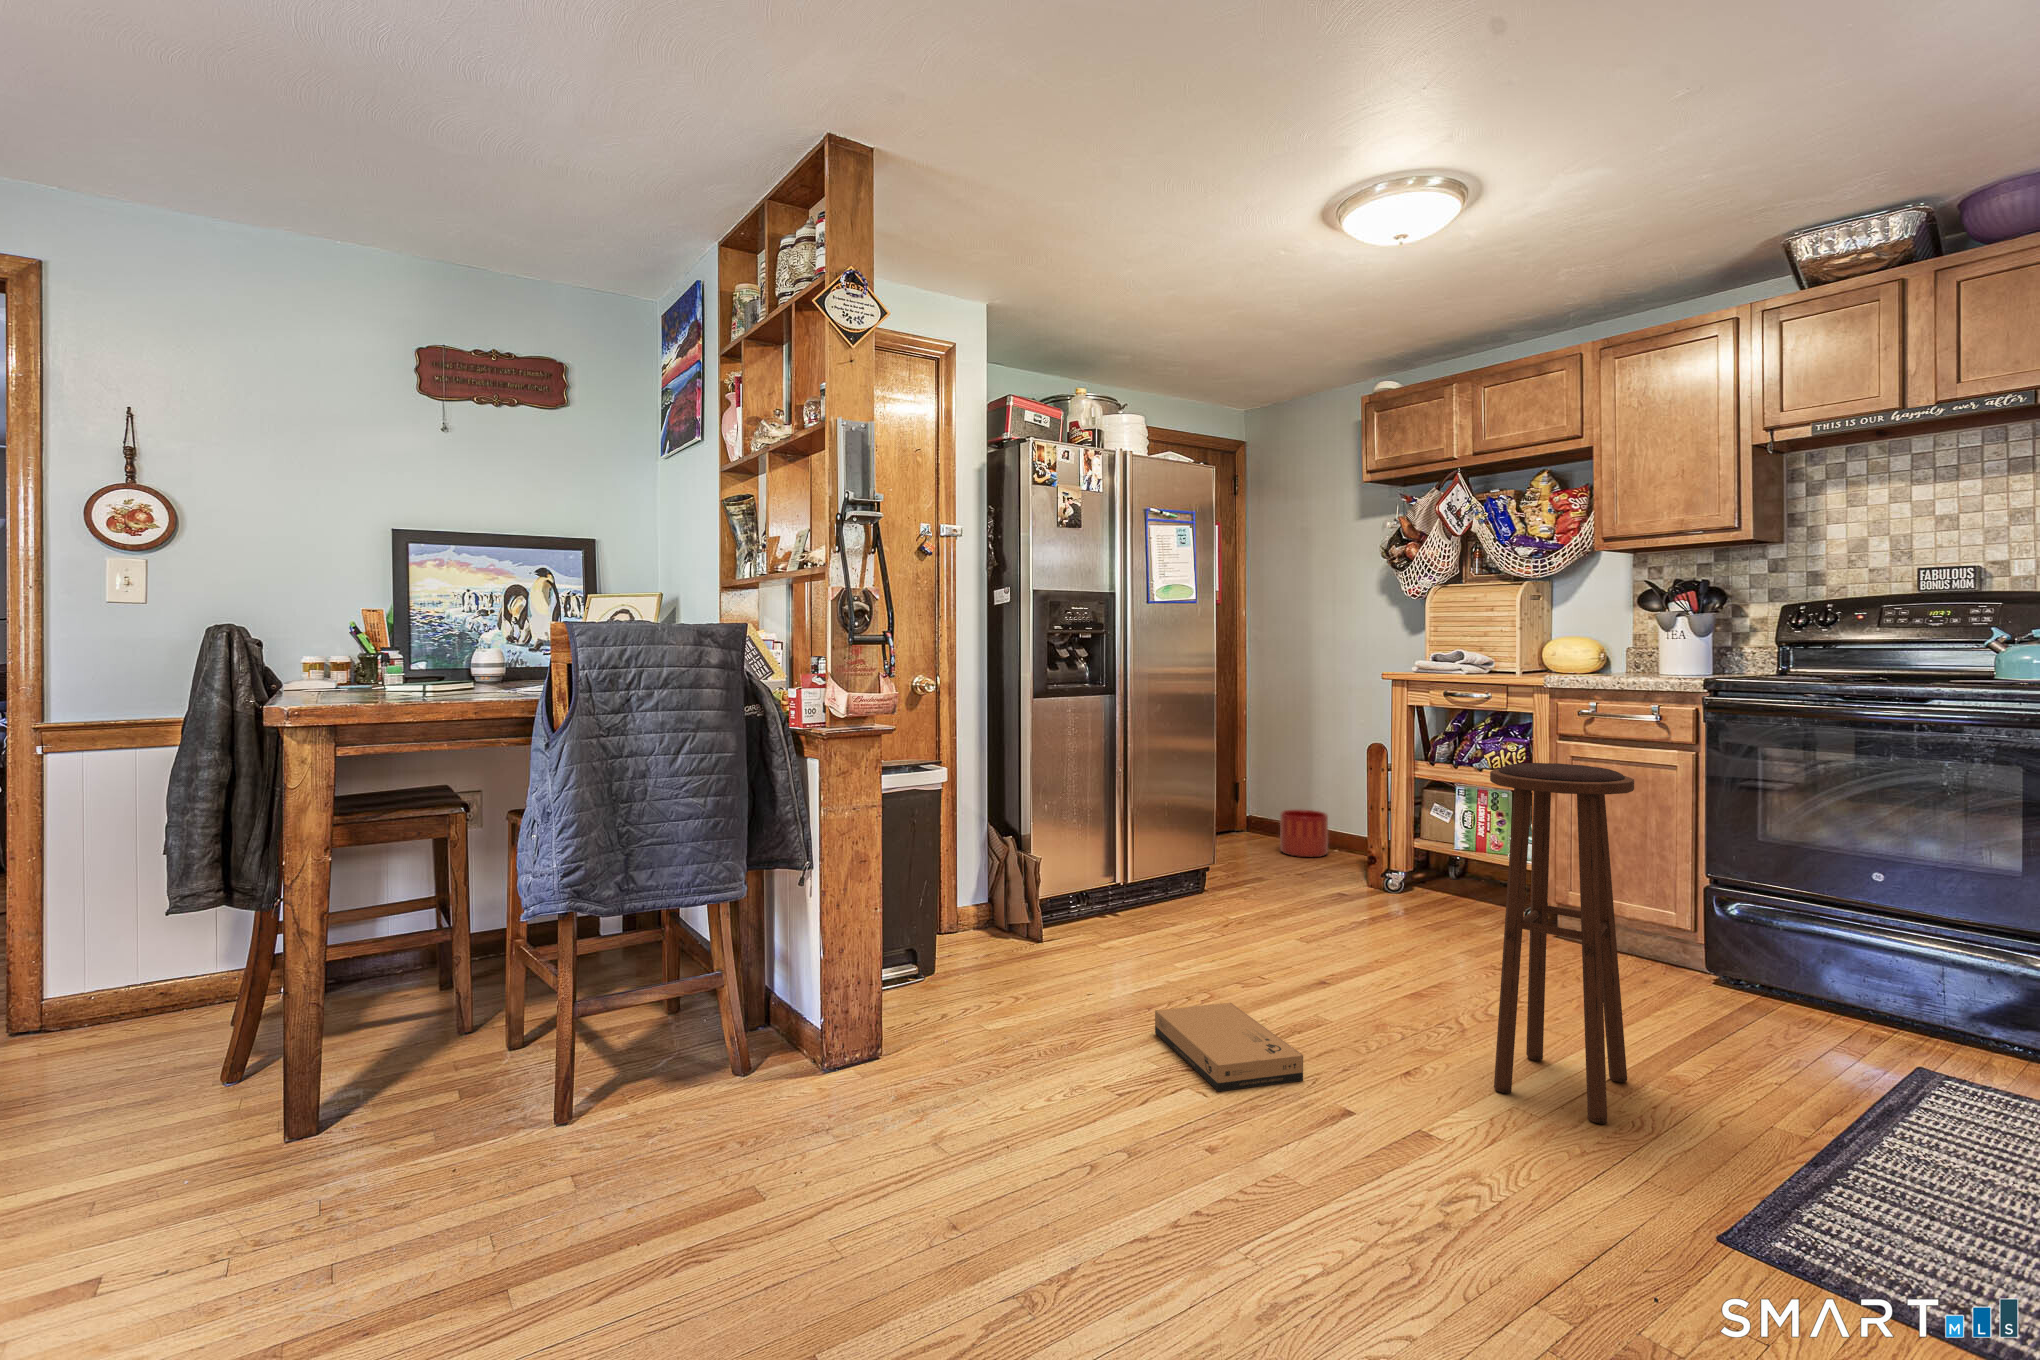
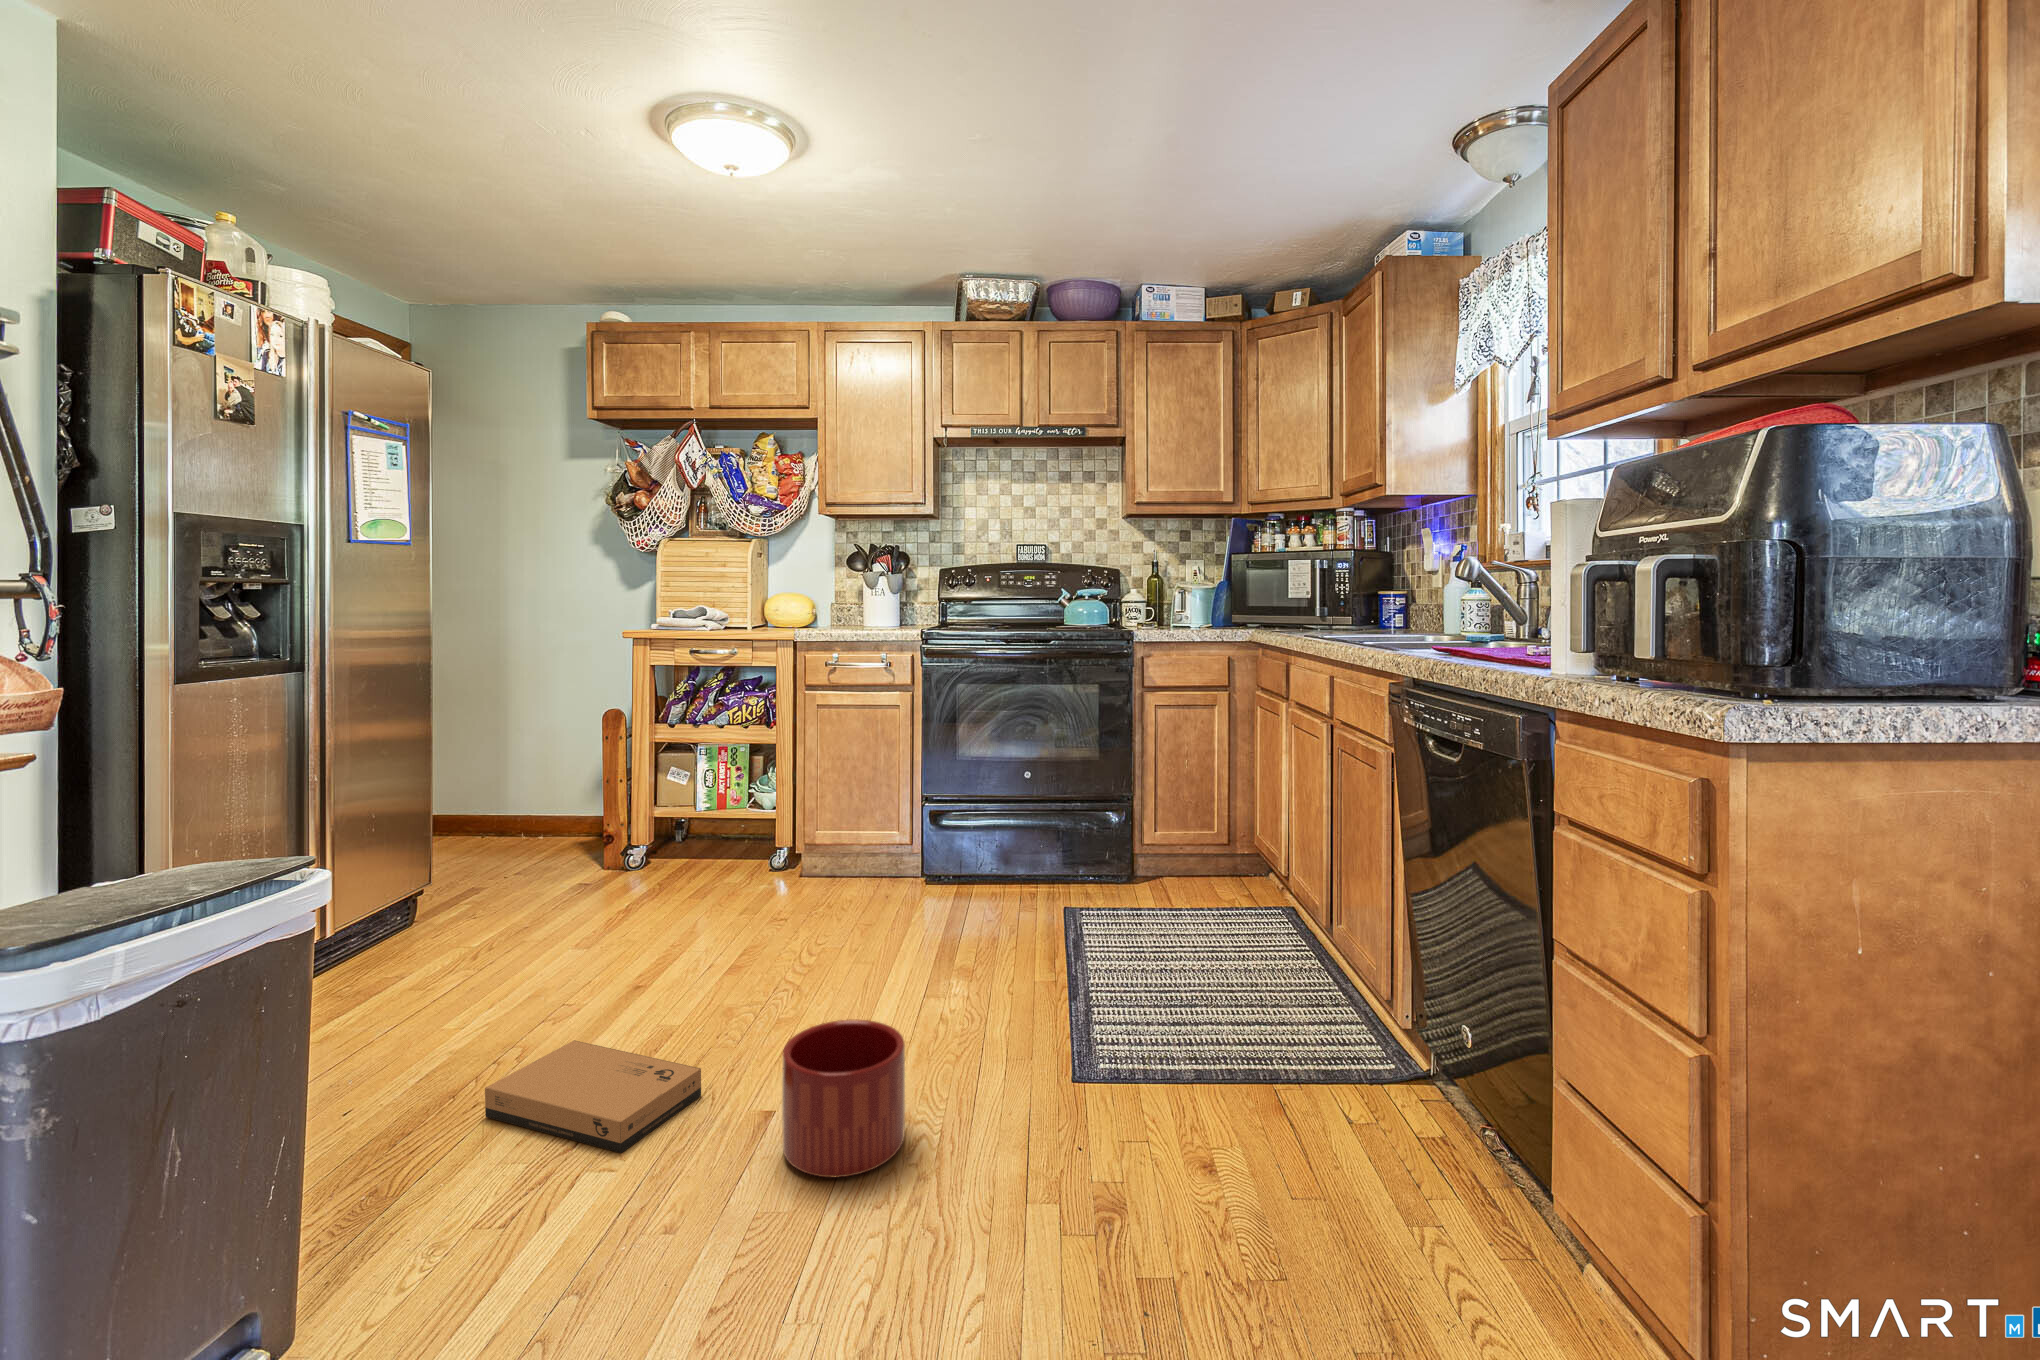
stool: present [1490,763,1634,1124] -> none [850,716,963,1028]
planter: present [1280,810,1328,857] -> present [782,1020,905,1178]

